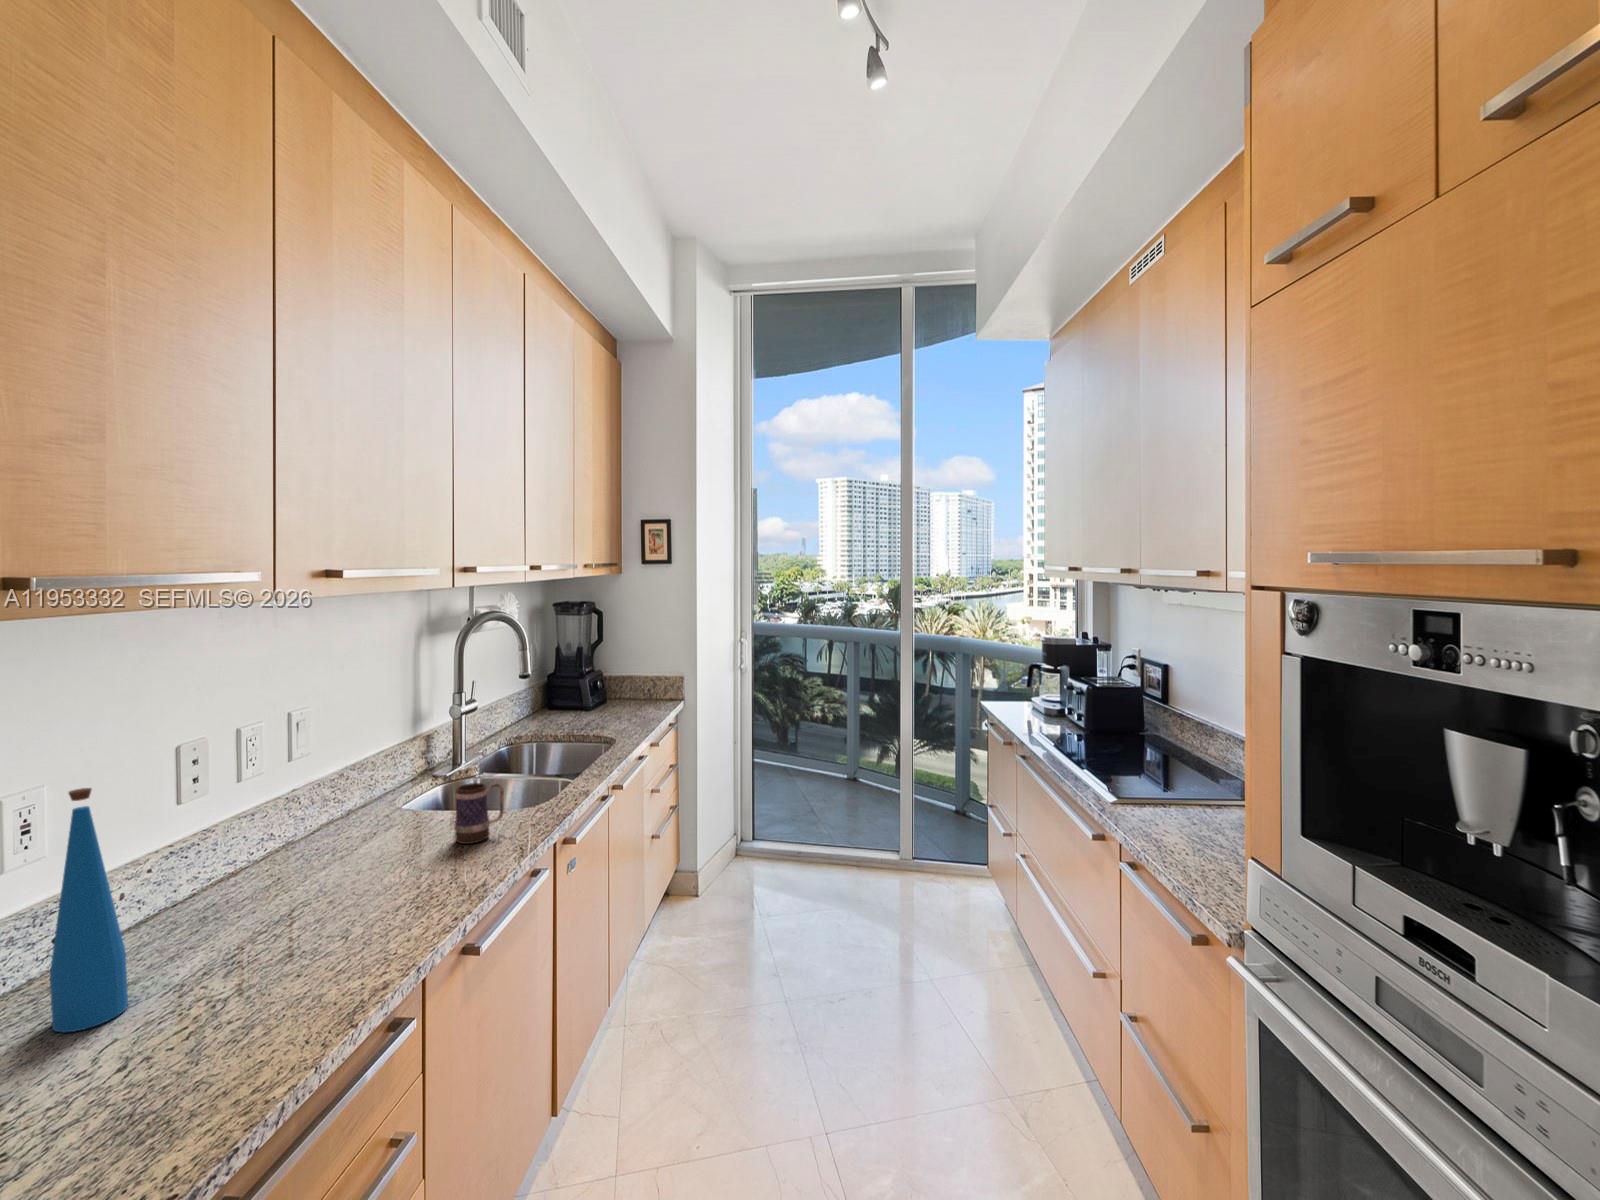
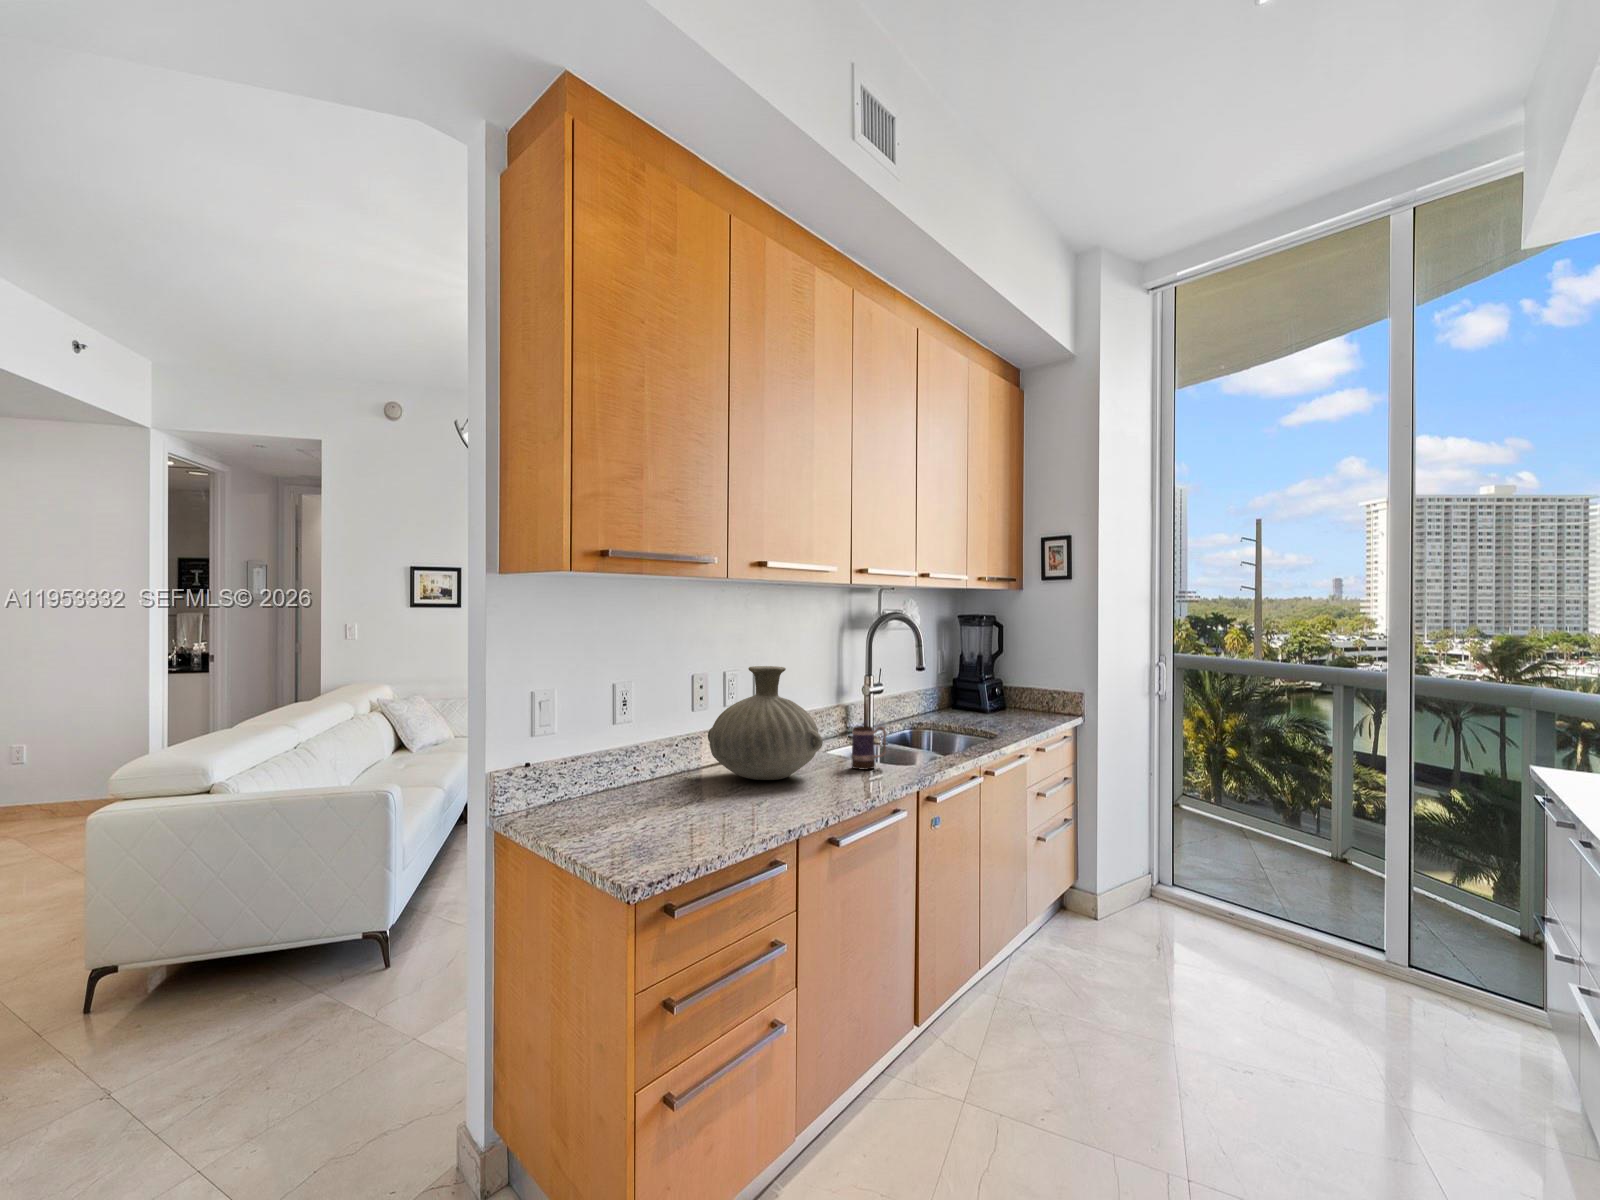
vase: none [212,728,420,906] -> present [708,666,823,780]
bottle: present [50,788,128,1033] -> none [637,671,668,801]

